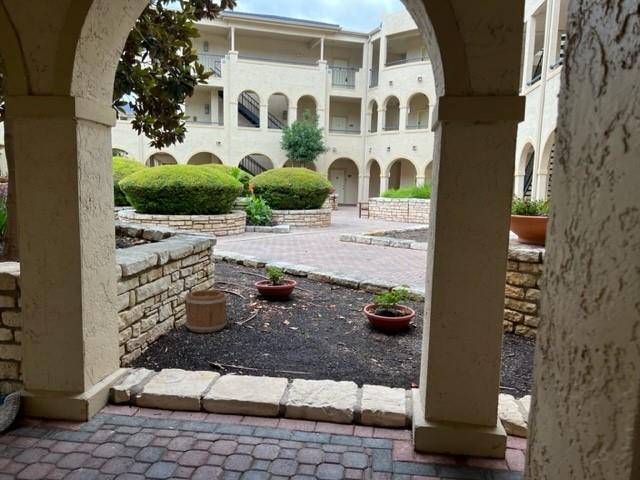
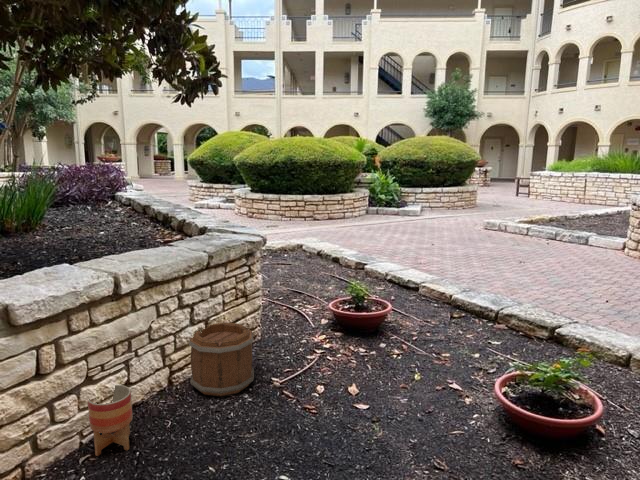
planter: none [148,320,173,360] -> present [88,385,133,456]

